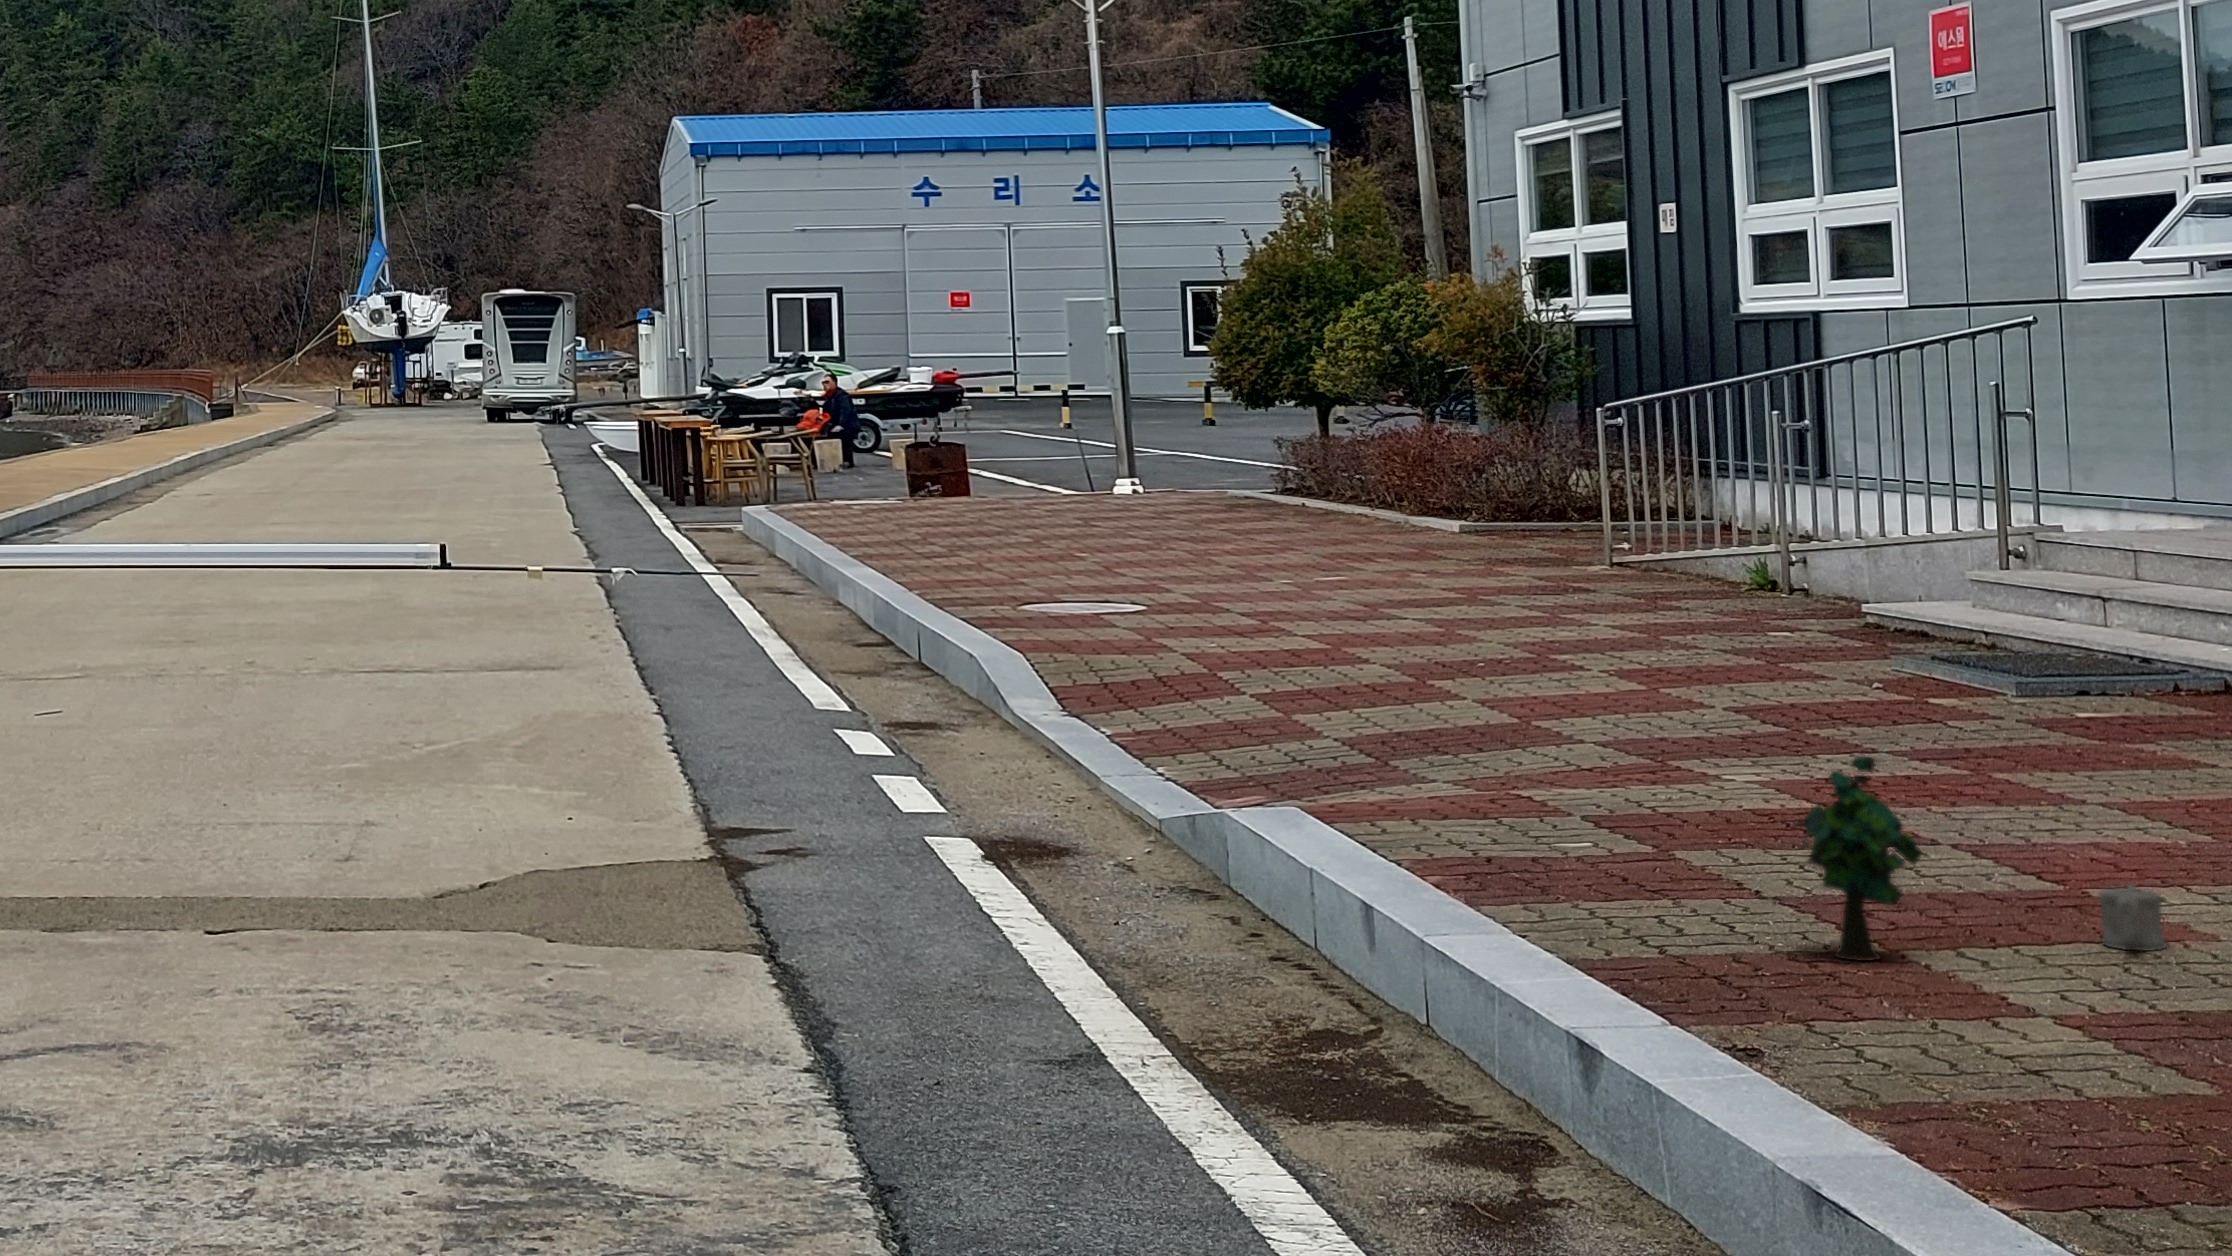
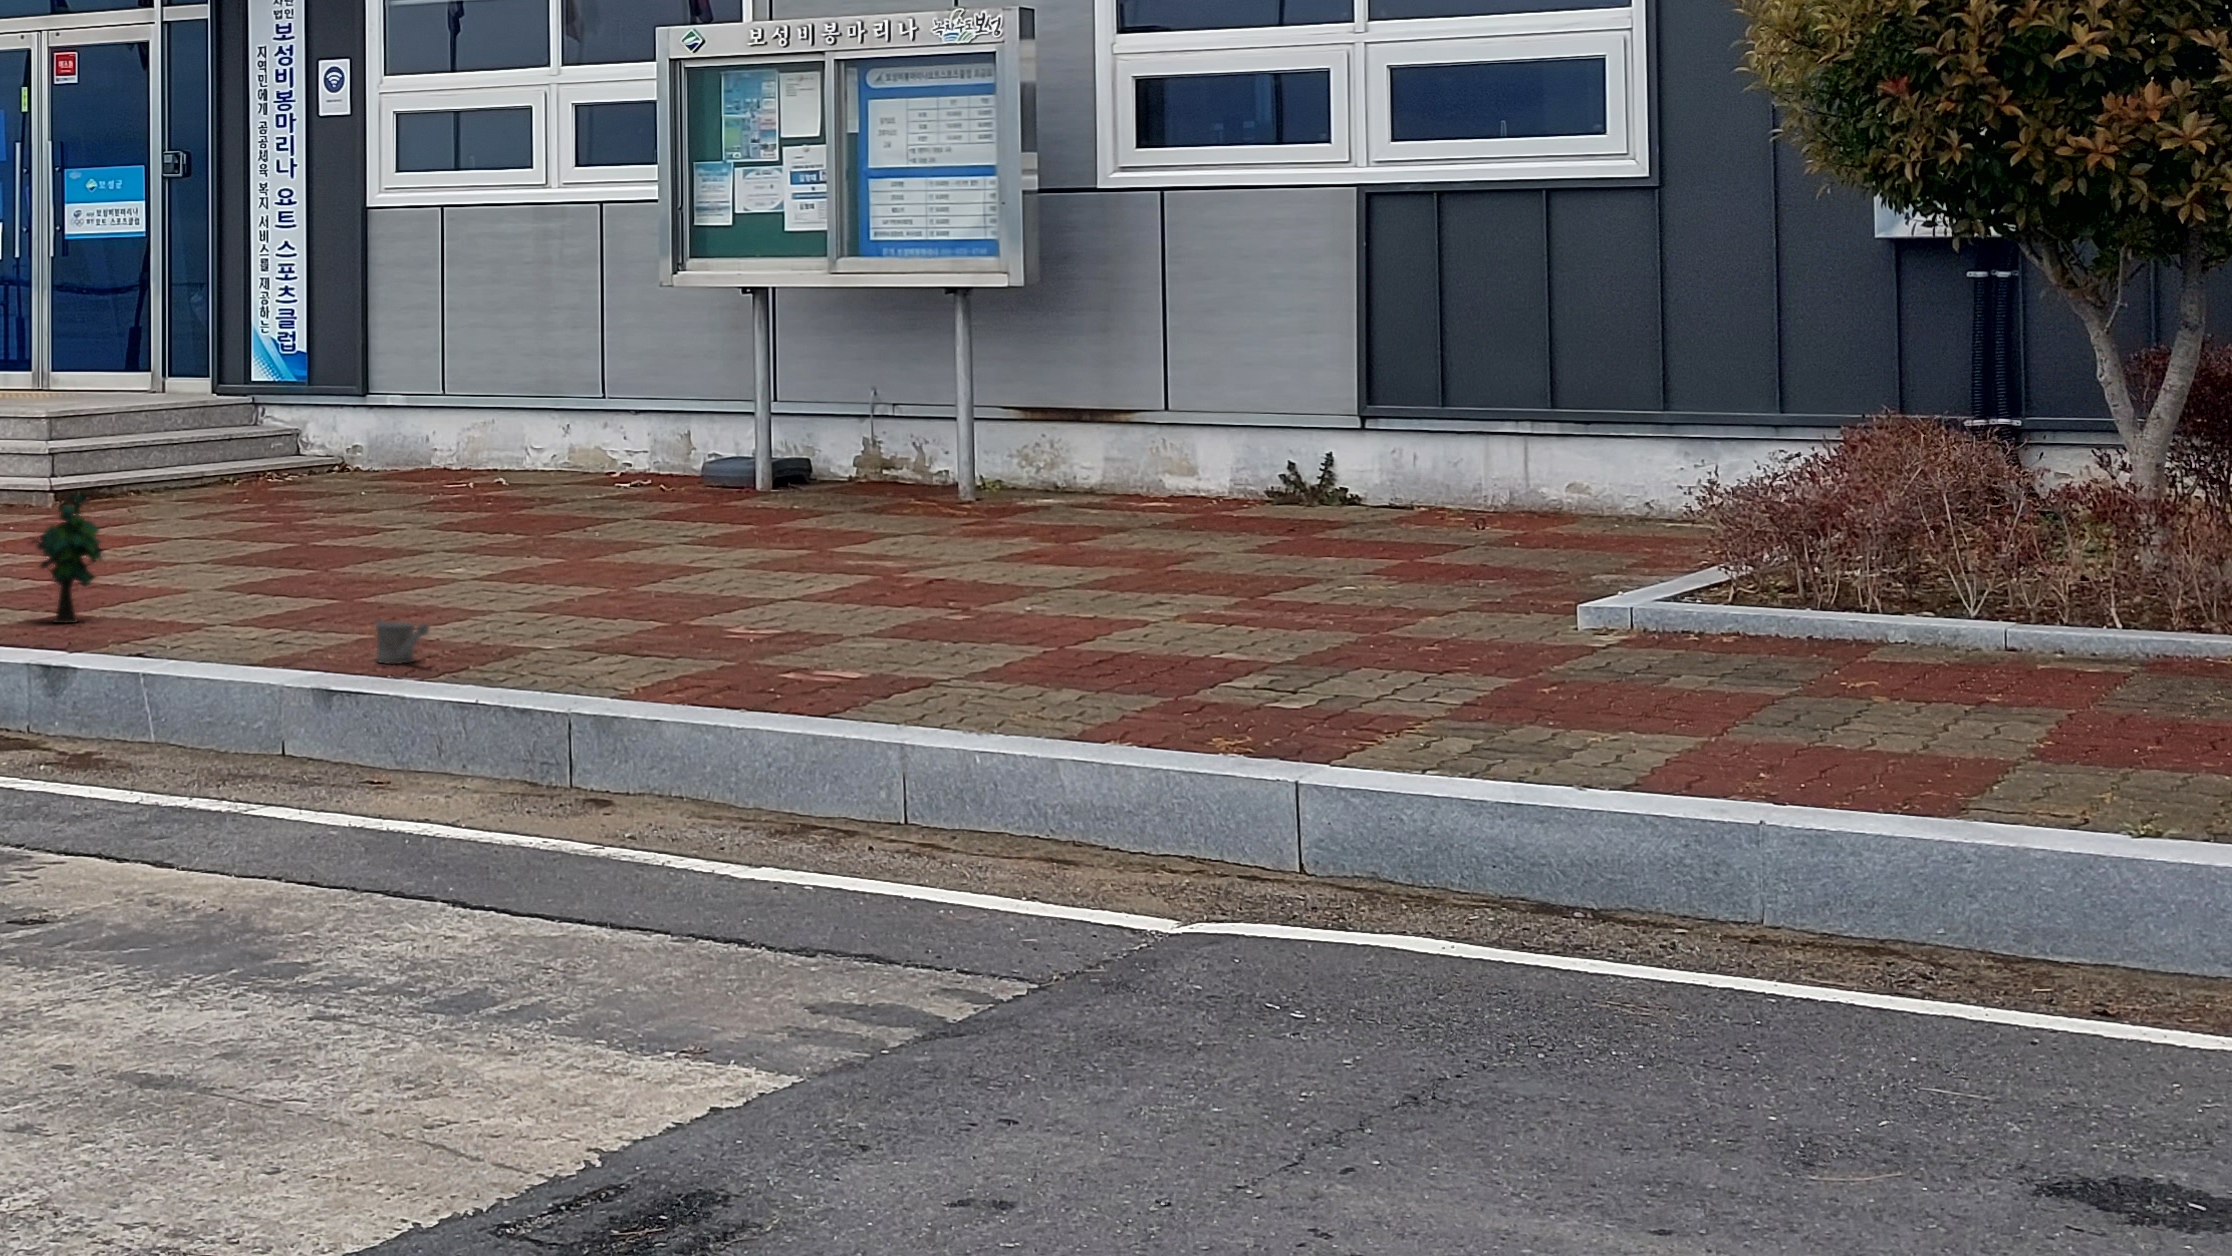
watering can: present [2099,885,2166,951] -> present [376,620,429,664]

